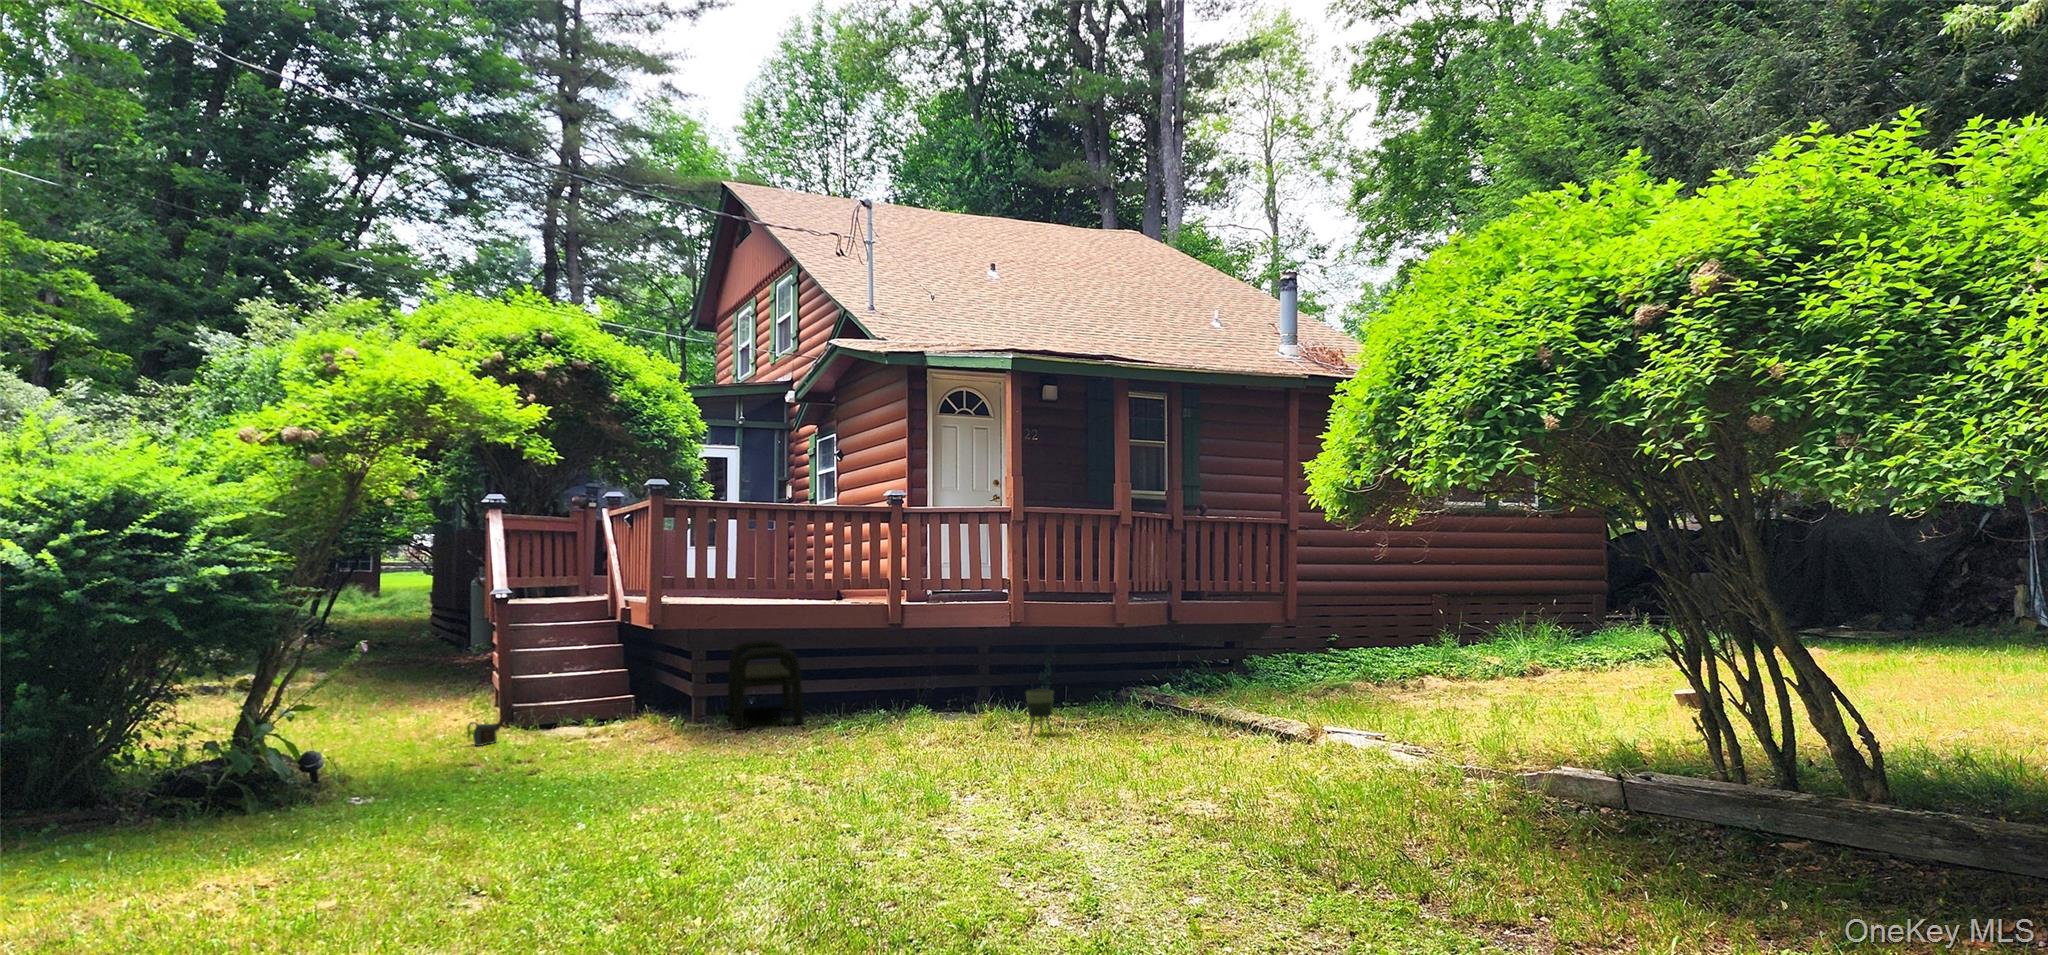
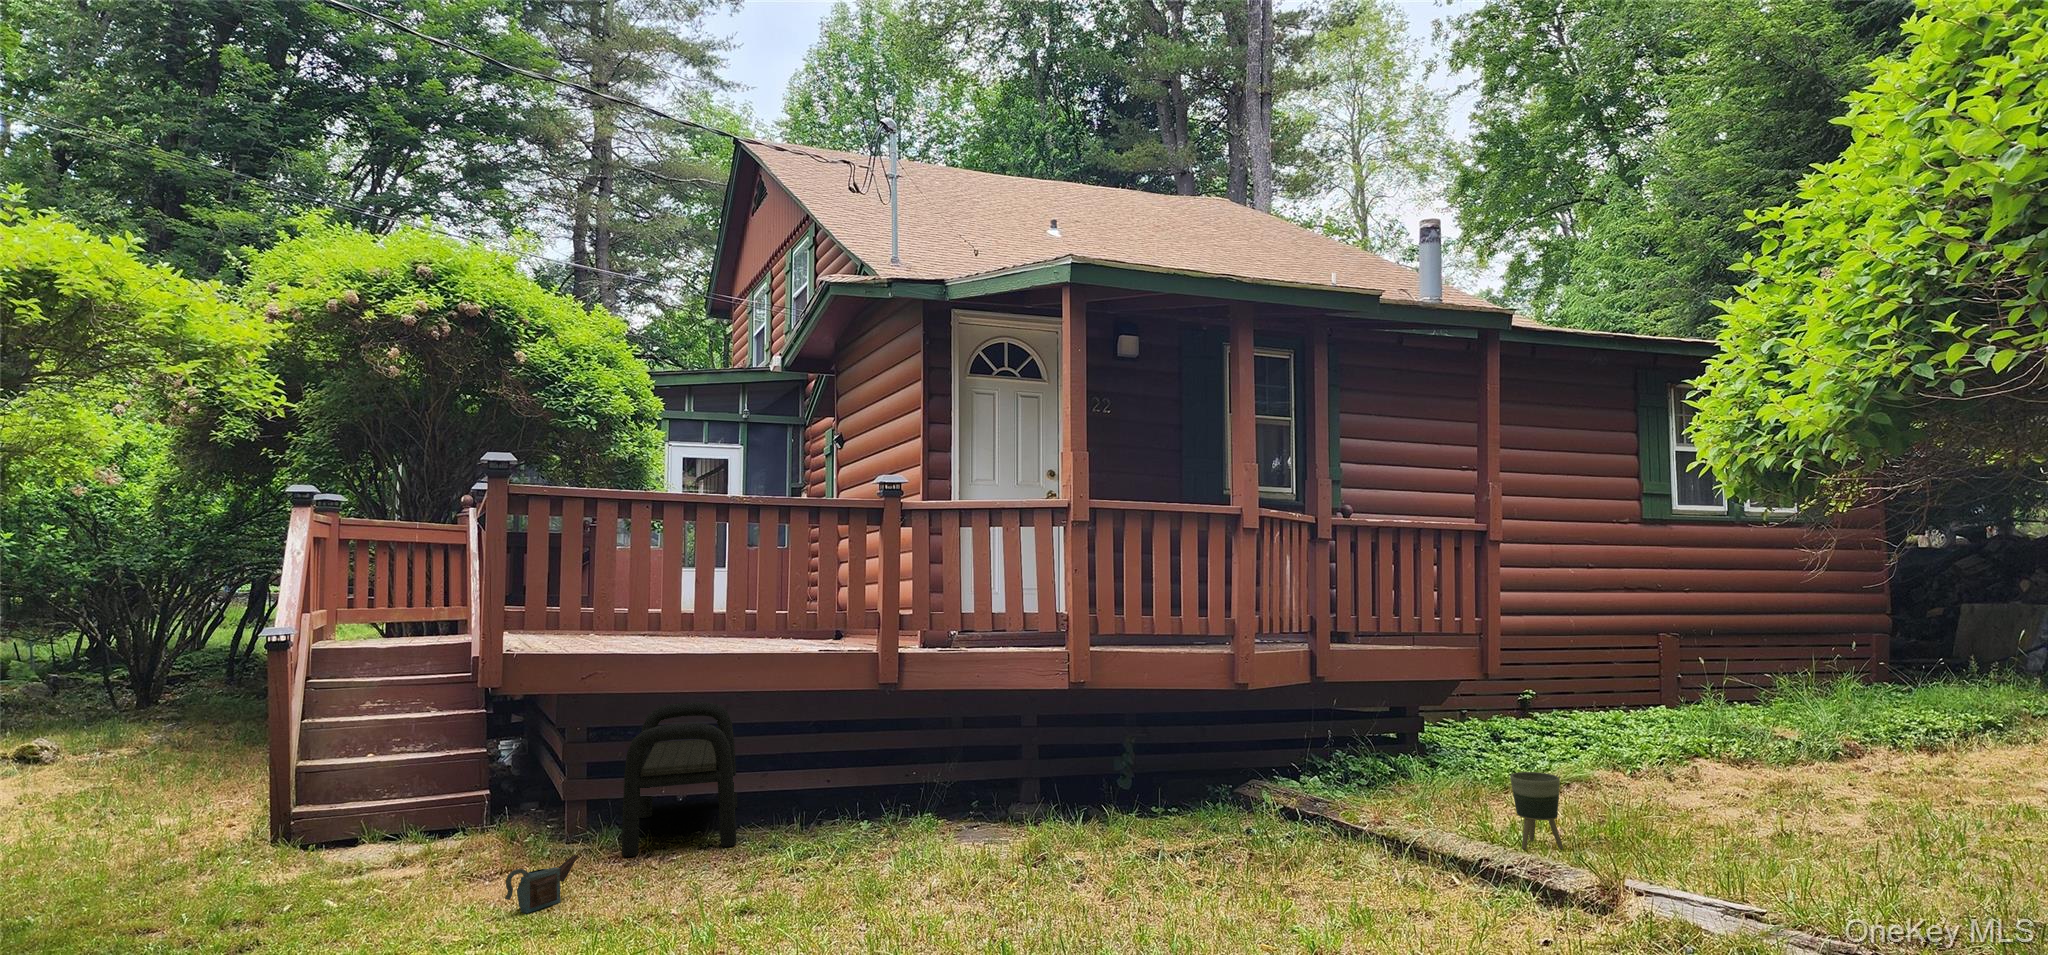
planter: present [1026,689,1053,735] -> present [1510,772,1563,849]
watering can: present [467,718,506,746] -> present [505,855,578,913]

